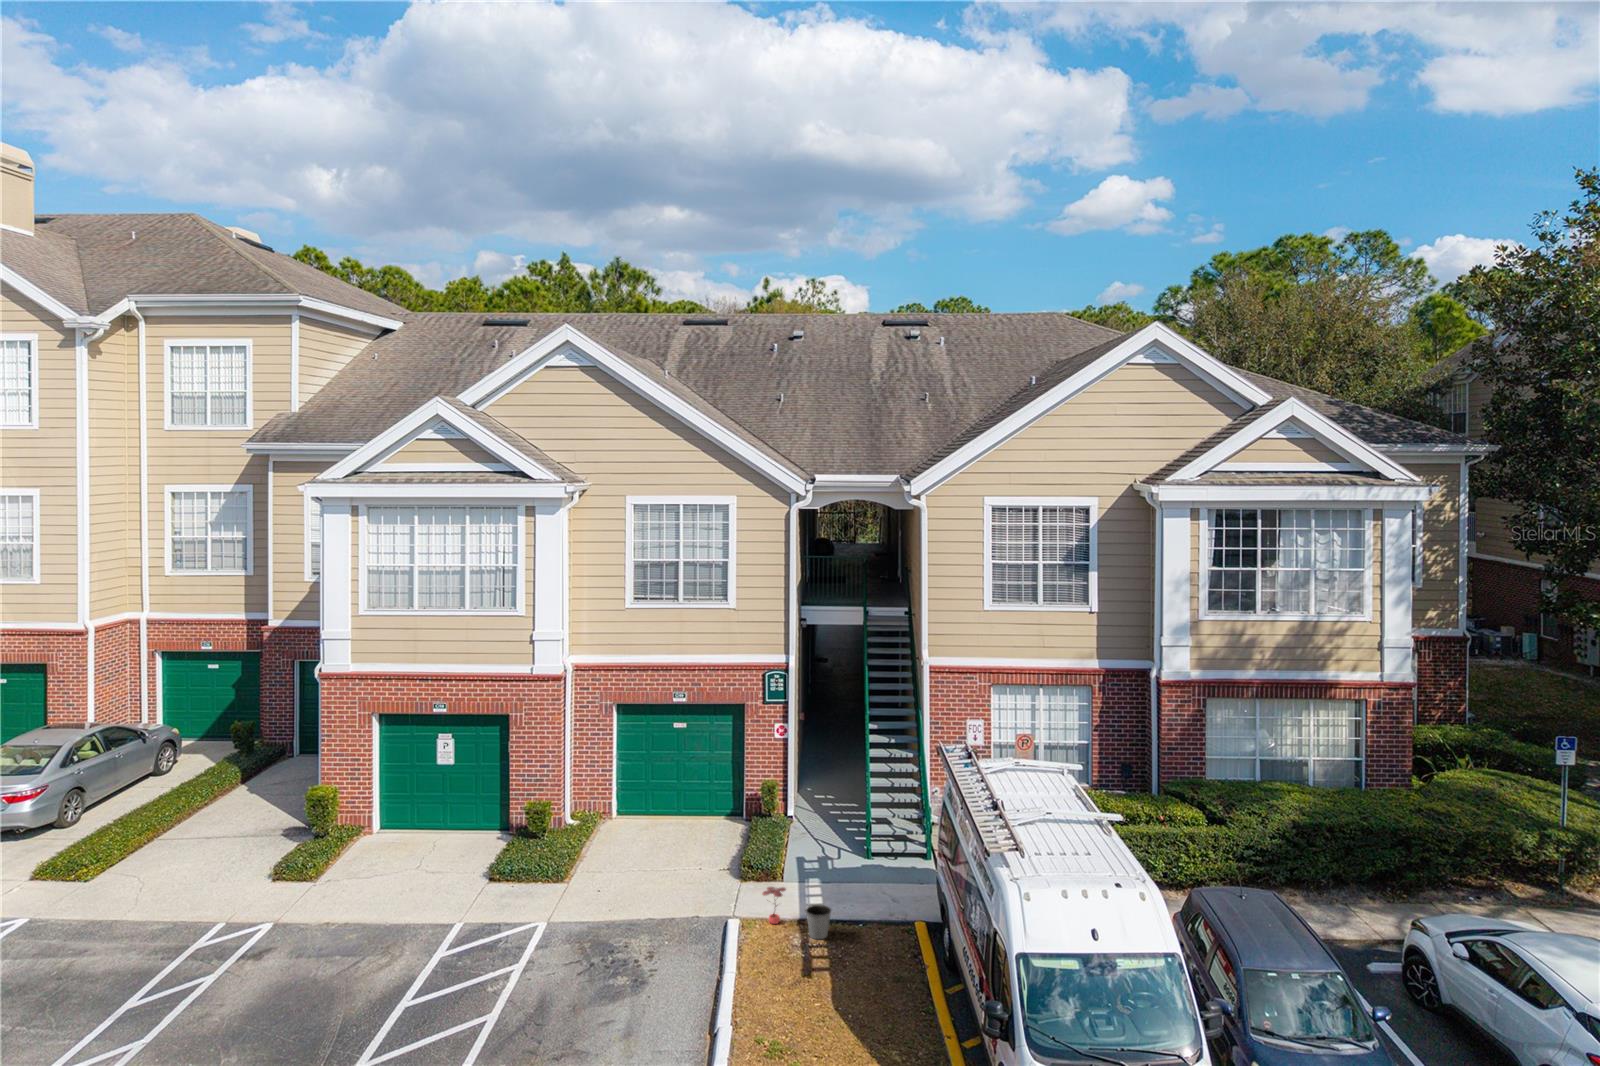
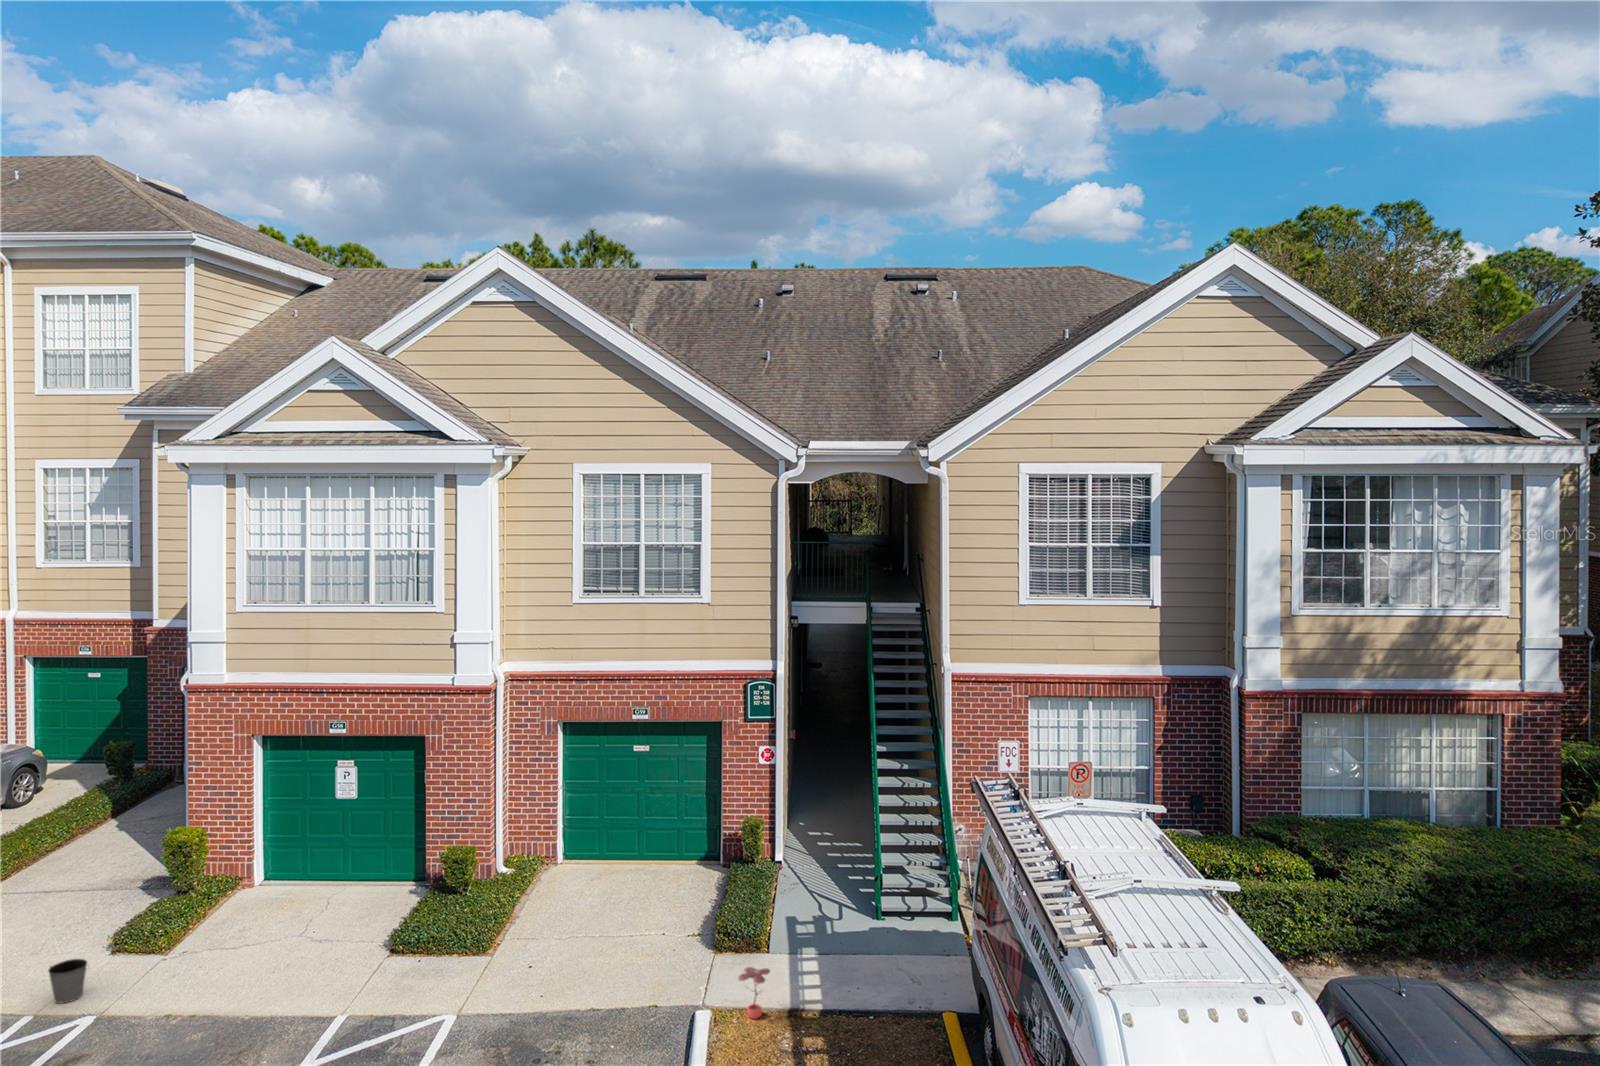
bucket: present [805,905,831,939] -> present [48,959,87,1003]

